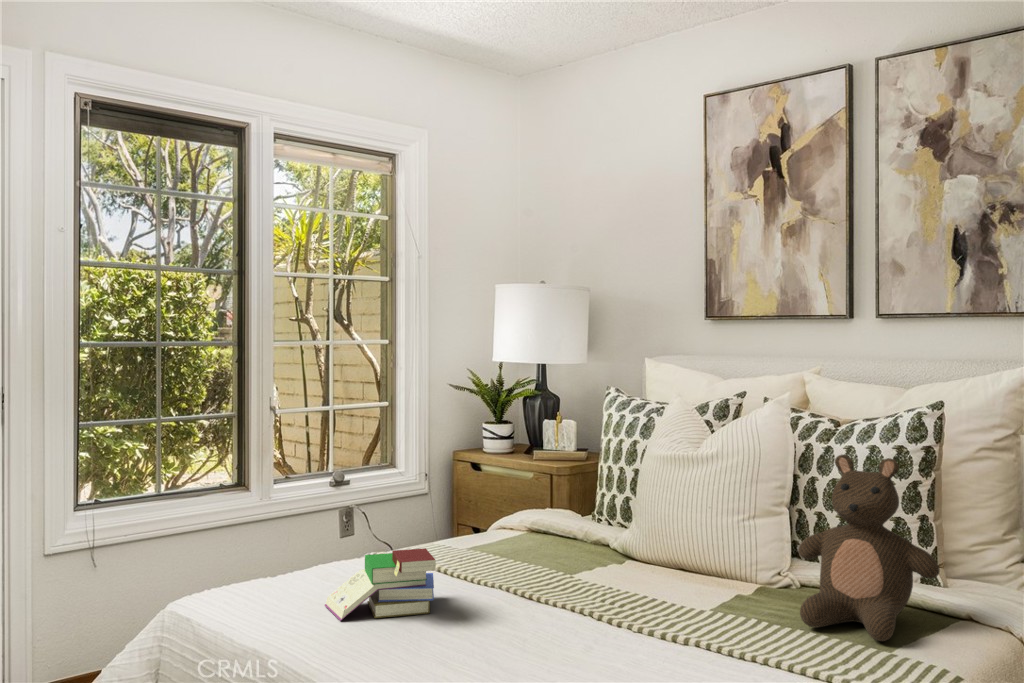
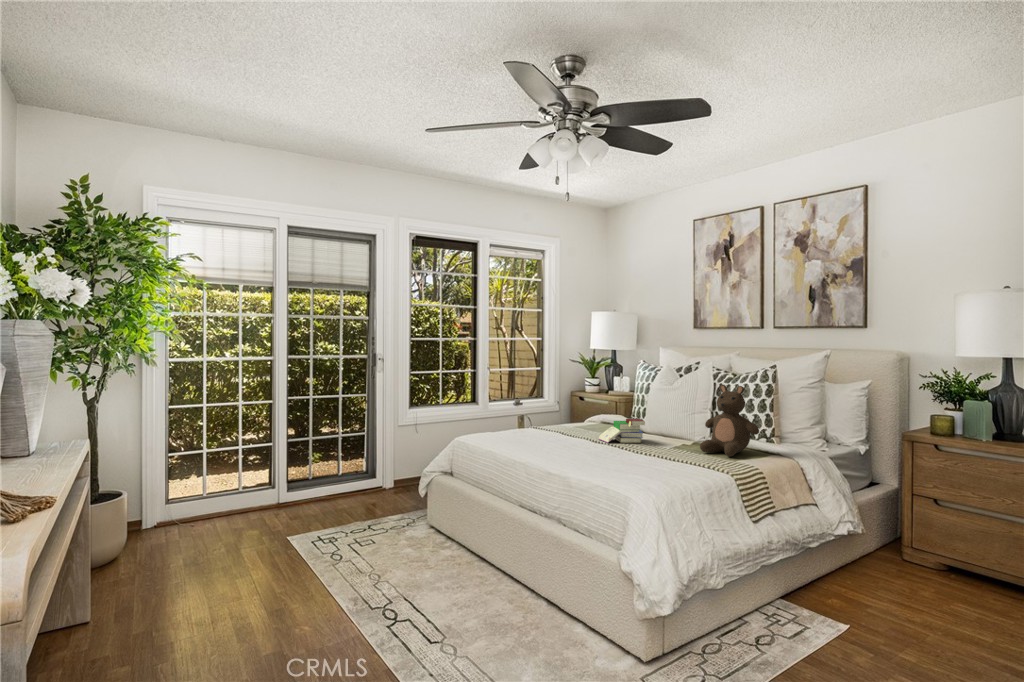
book: present [325,548,436,621] -> present [599,418,645,443]

